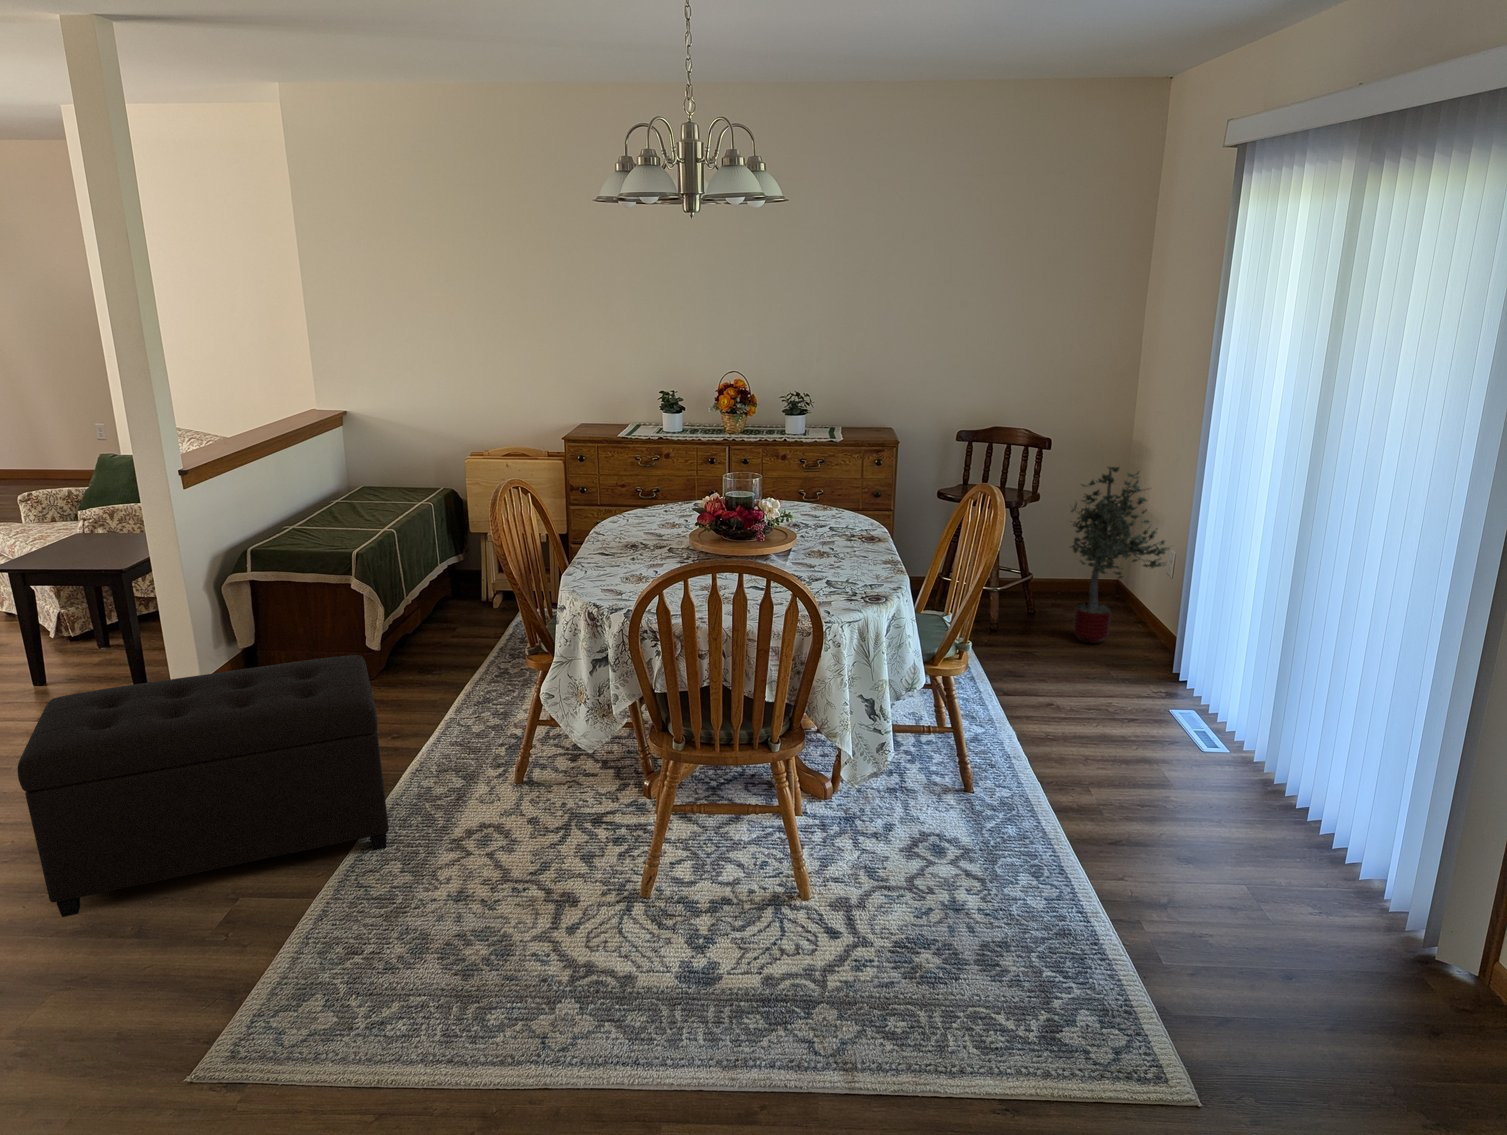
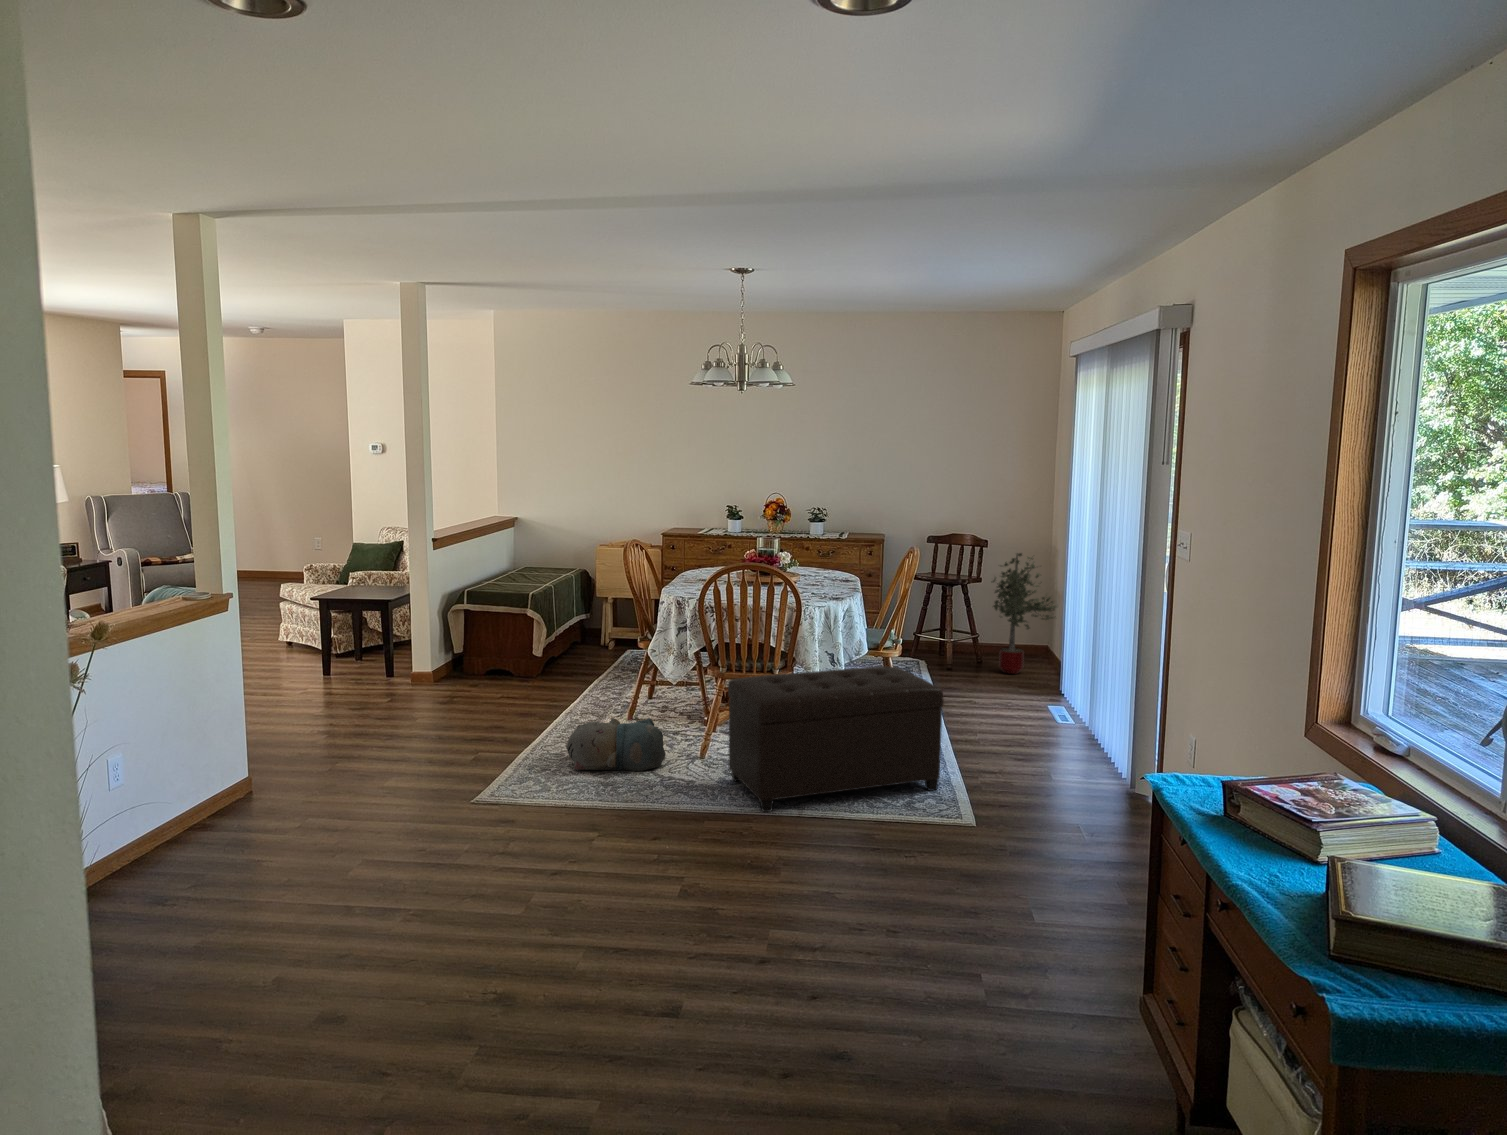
ottoman: present [18,655,389,917] -> present [728,667,944,812]
plush toy: none [397,833,581,952] -> present [566,718,666,771]

